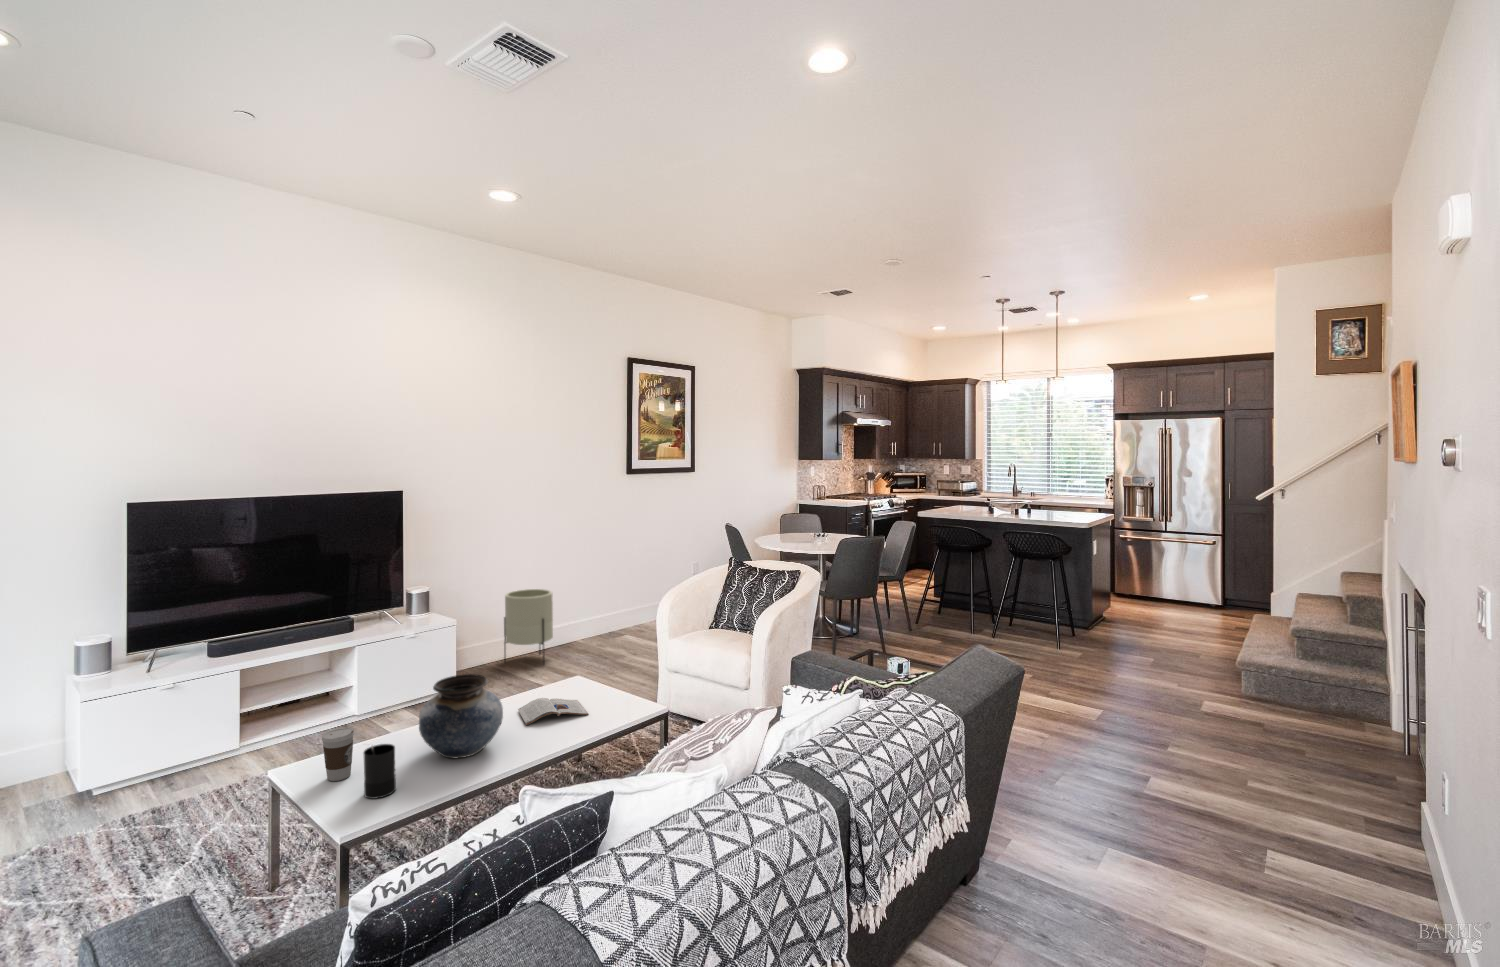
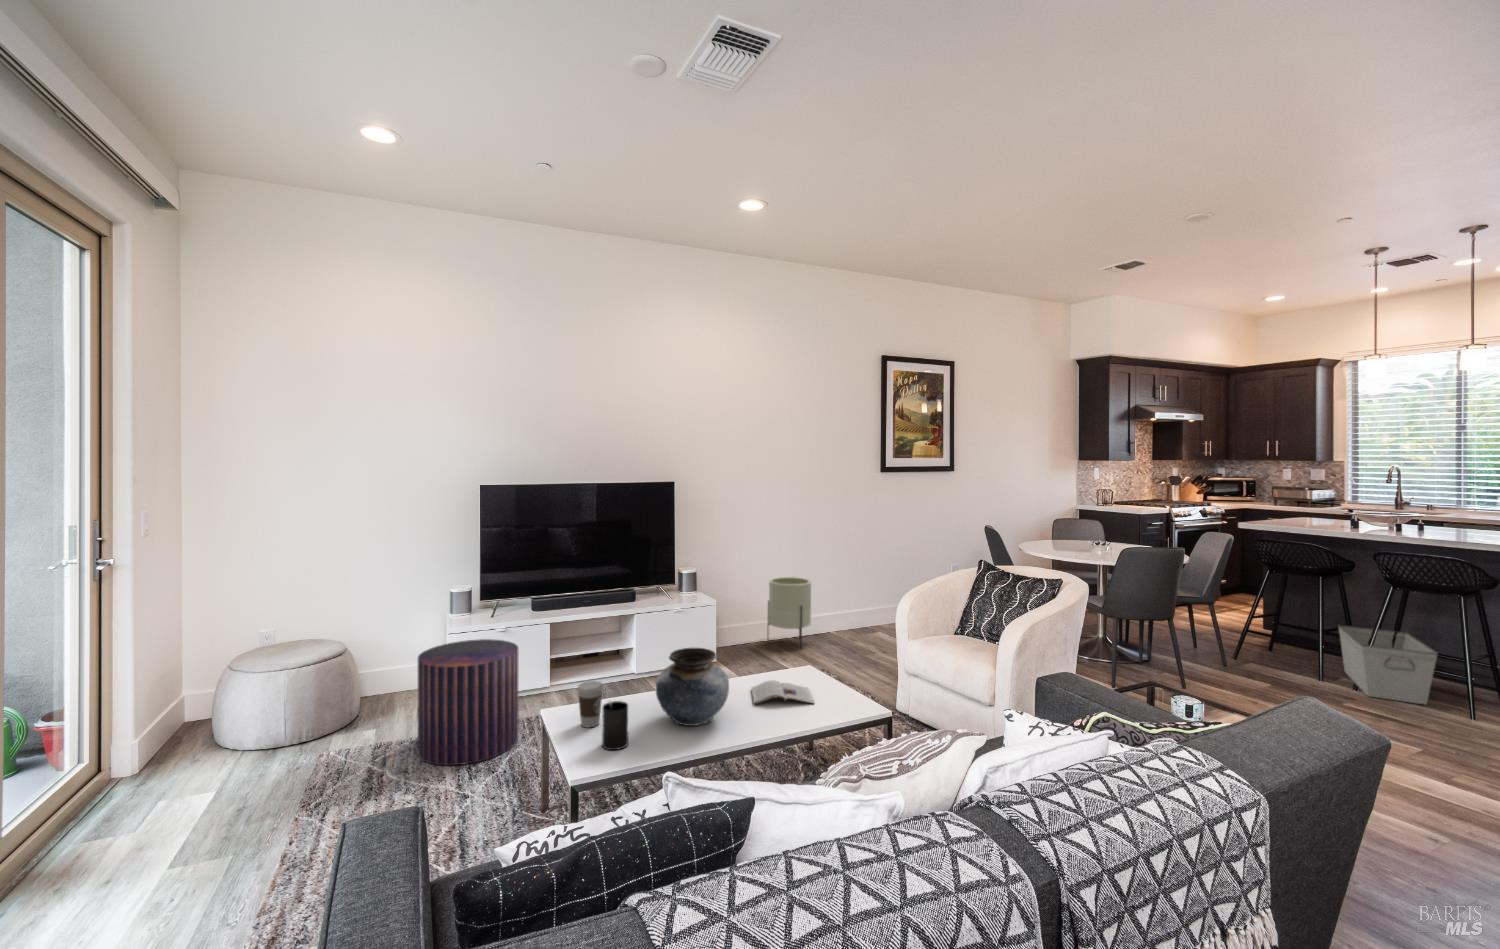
storage bin: none [987,590,1046,644] -> present [1339,626,1438,705]
pouf: none [44,701,207,873] -> present [418,639,519,765]

